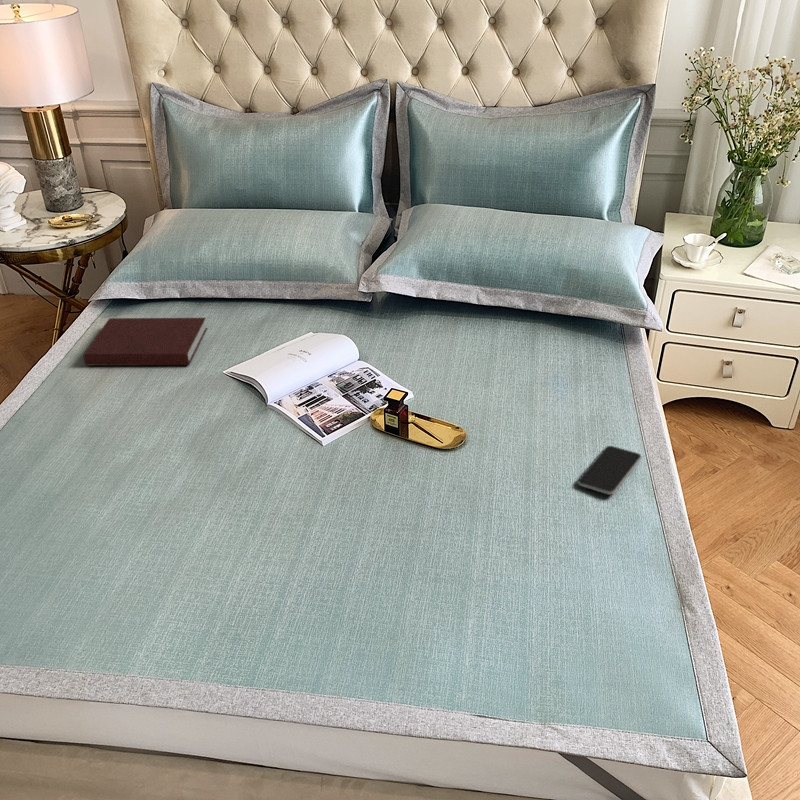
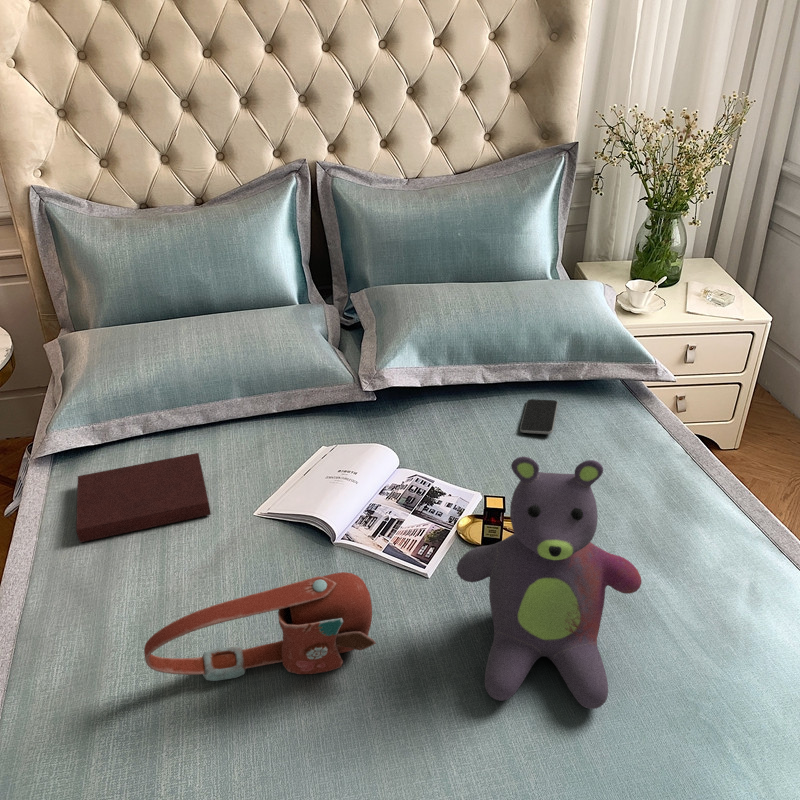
stuffed bear: none [297,331,457,563] -> present [457,457,642,709]
handbag: none [58,405,241,489] -> present [144,572,376,681]
smartphone: present [578,446,642,495] -> present [520,399,558,434]

